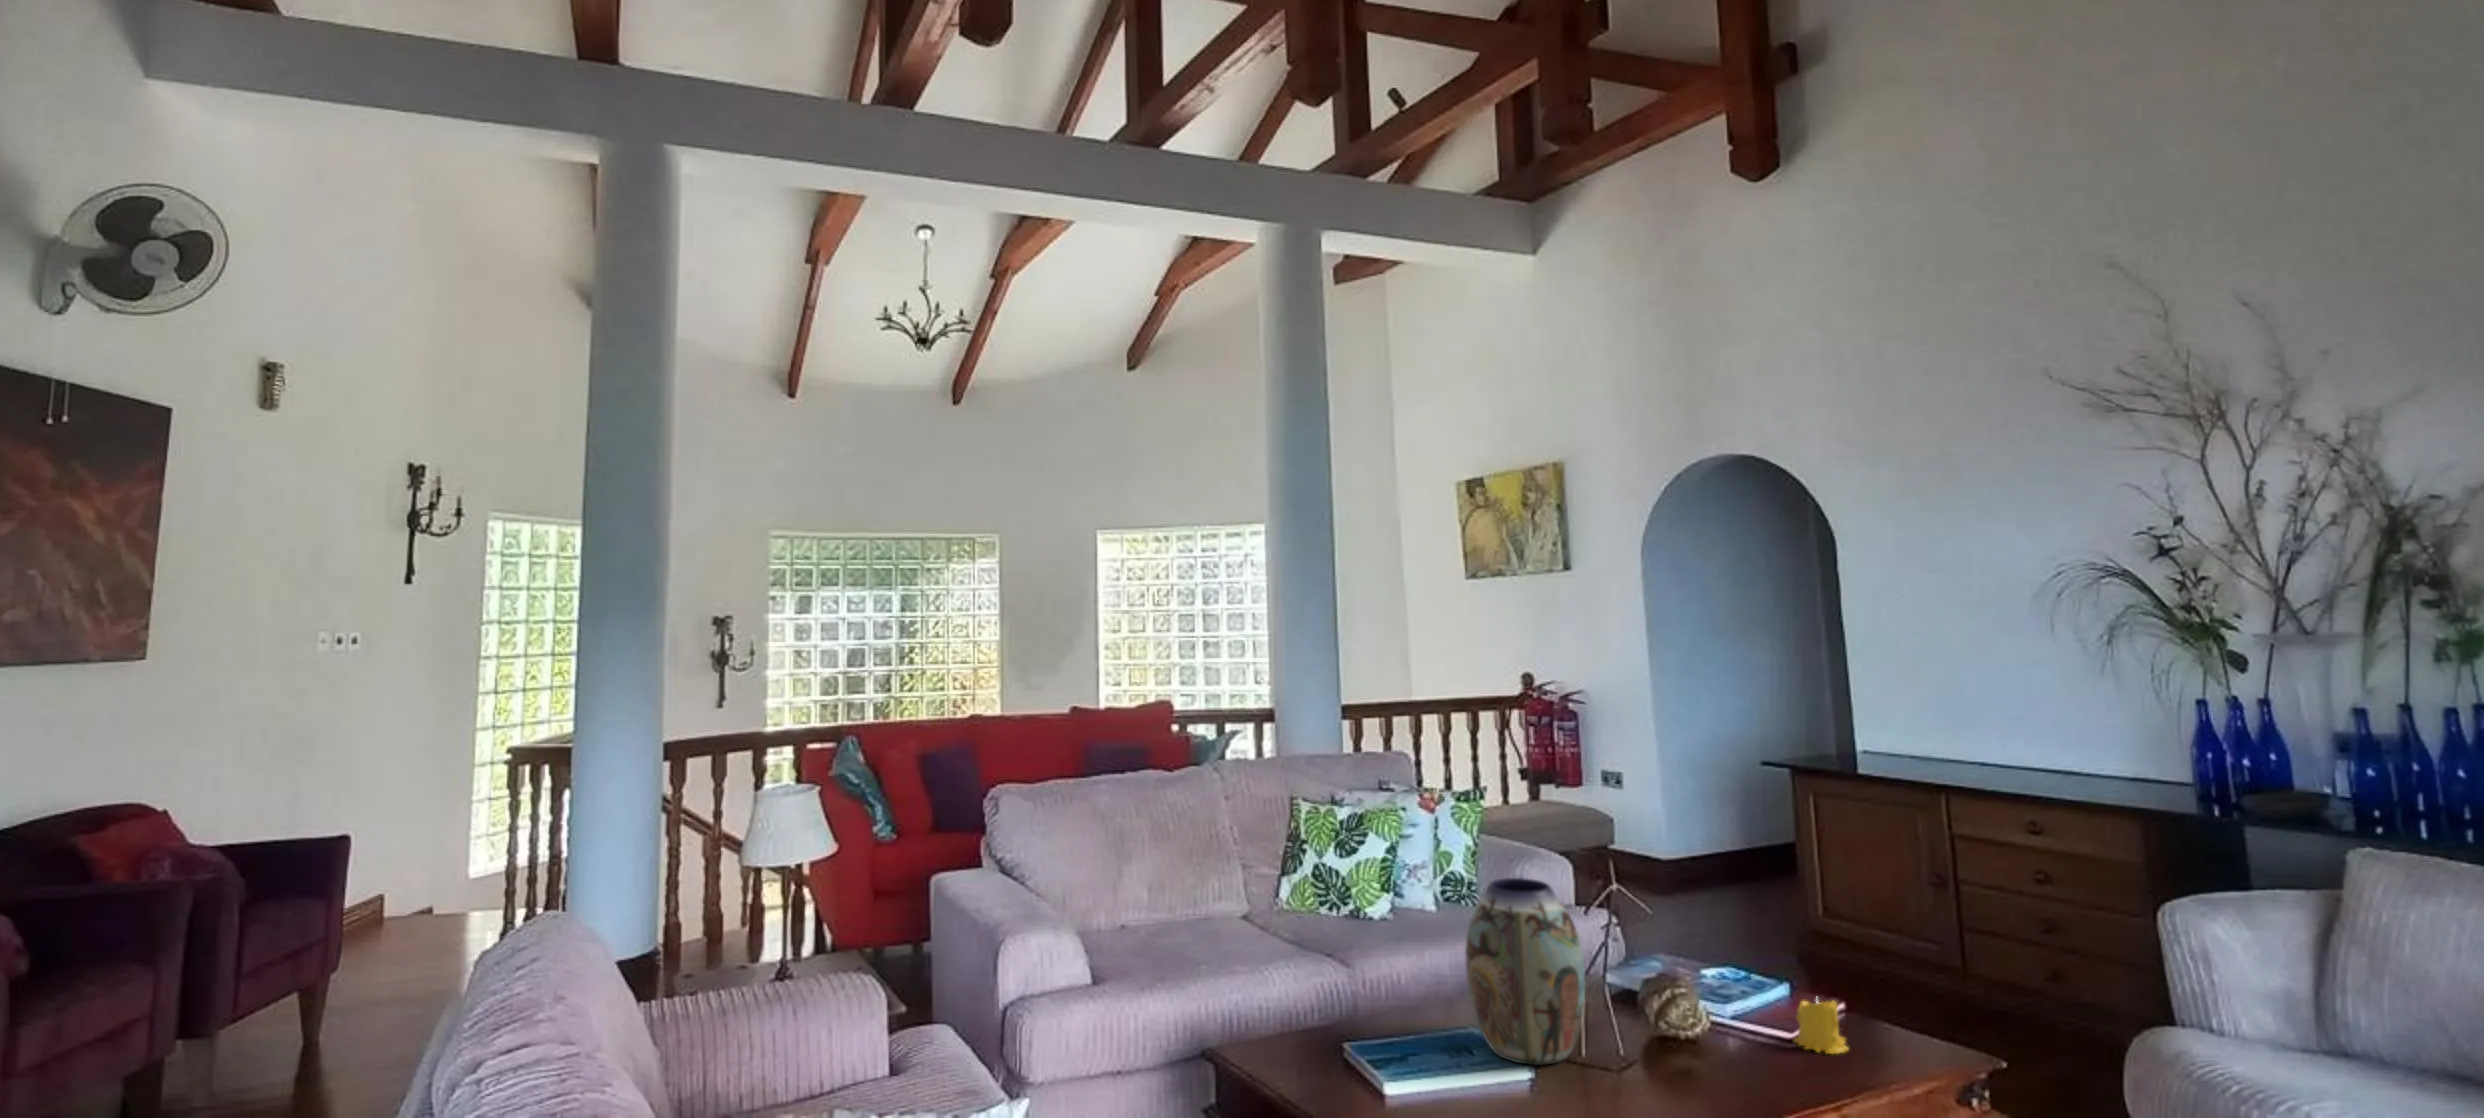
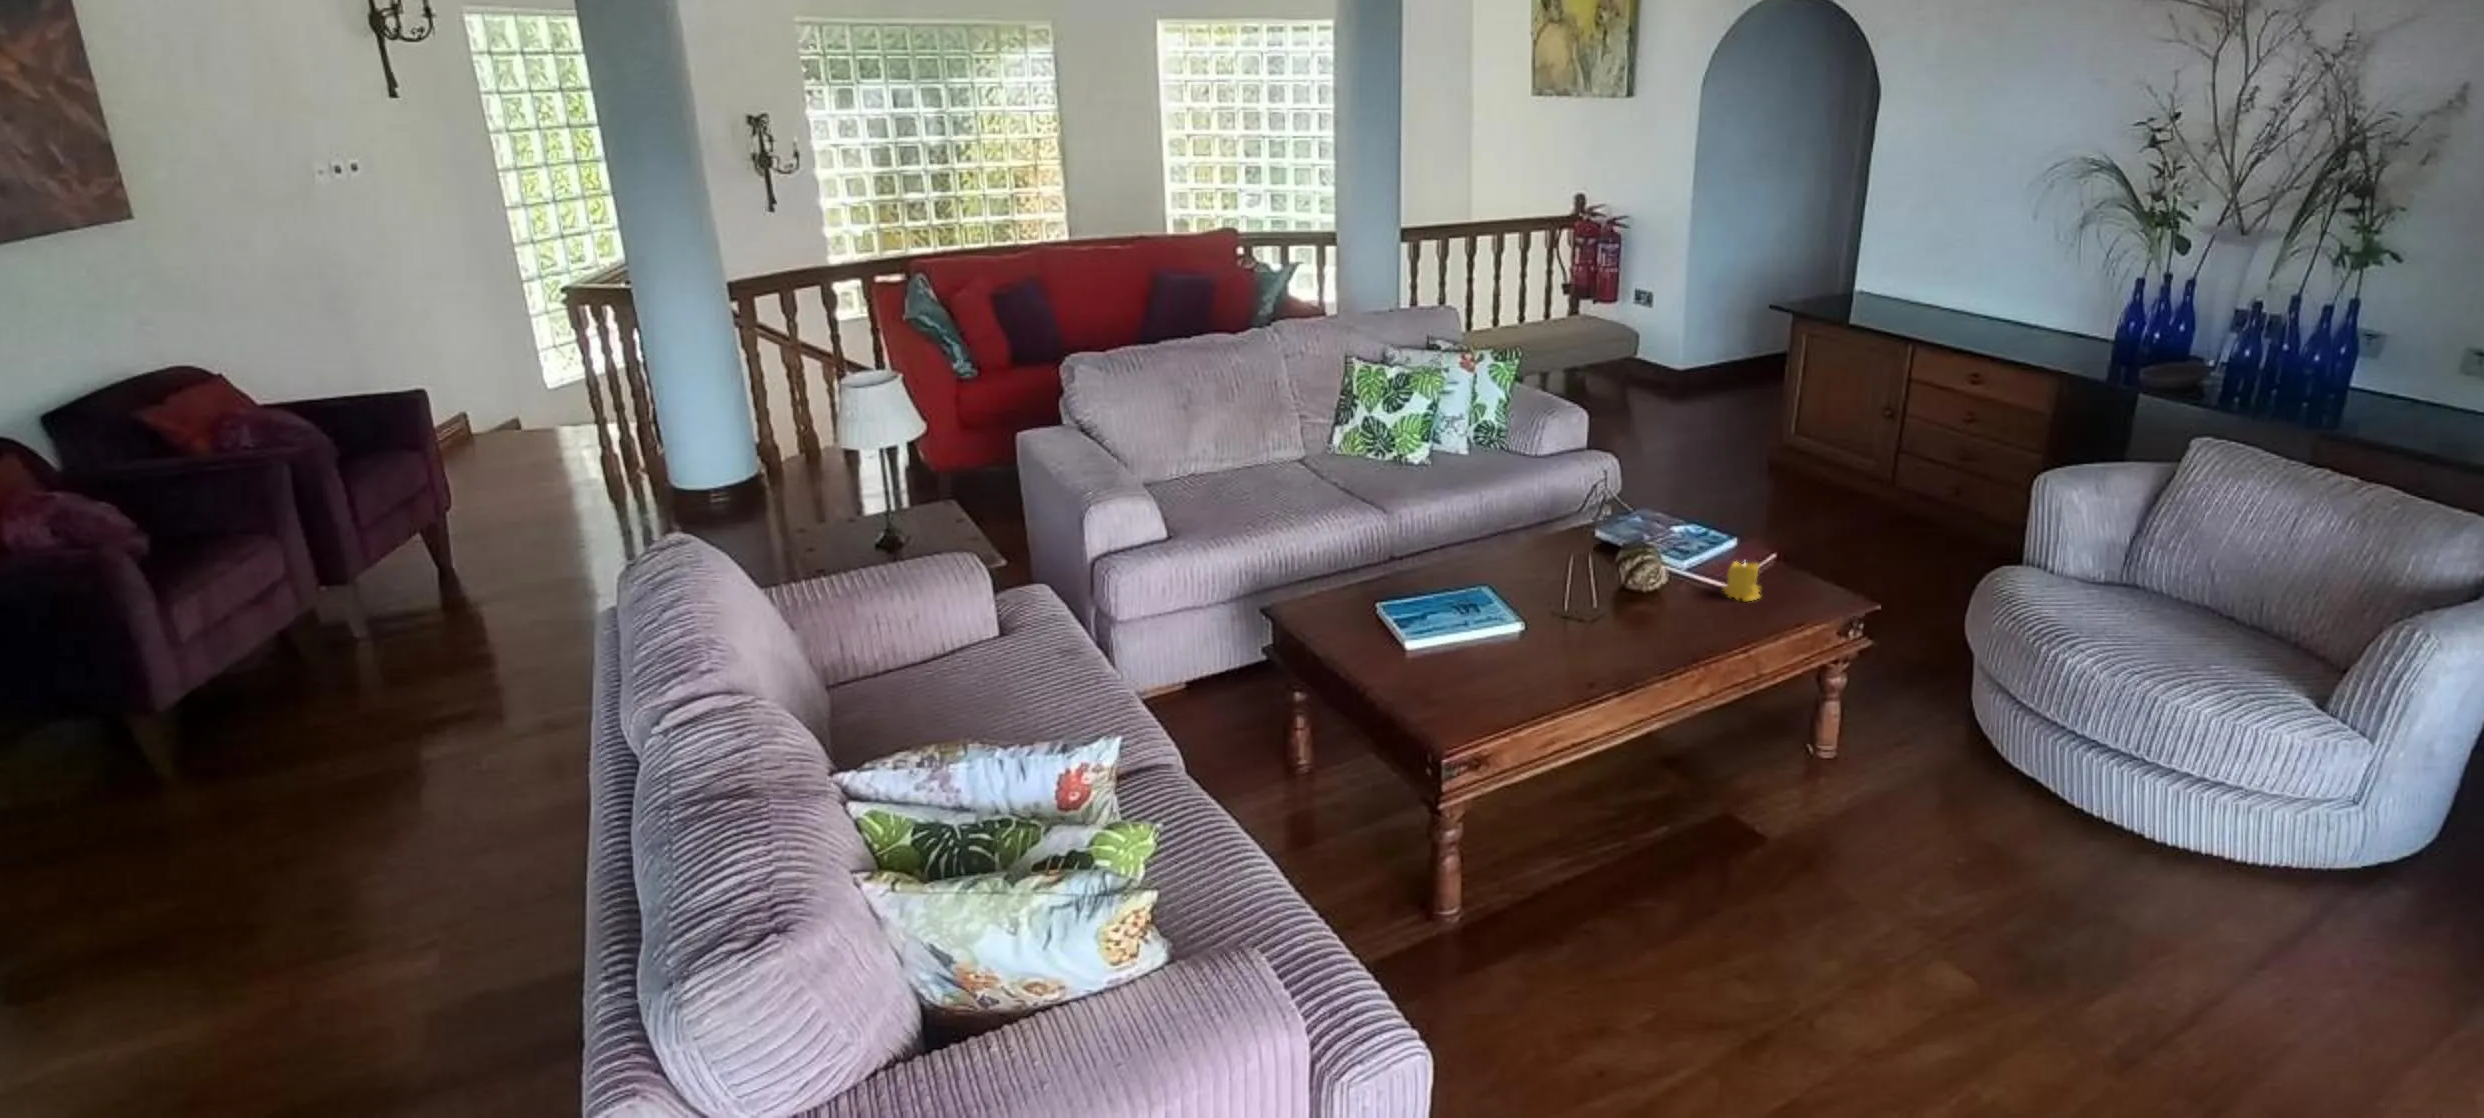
vase: present [1465,878,1585,1065] -> none [1475,474,1568,614]

